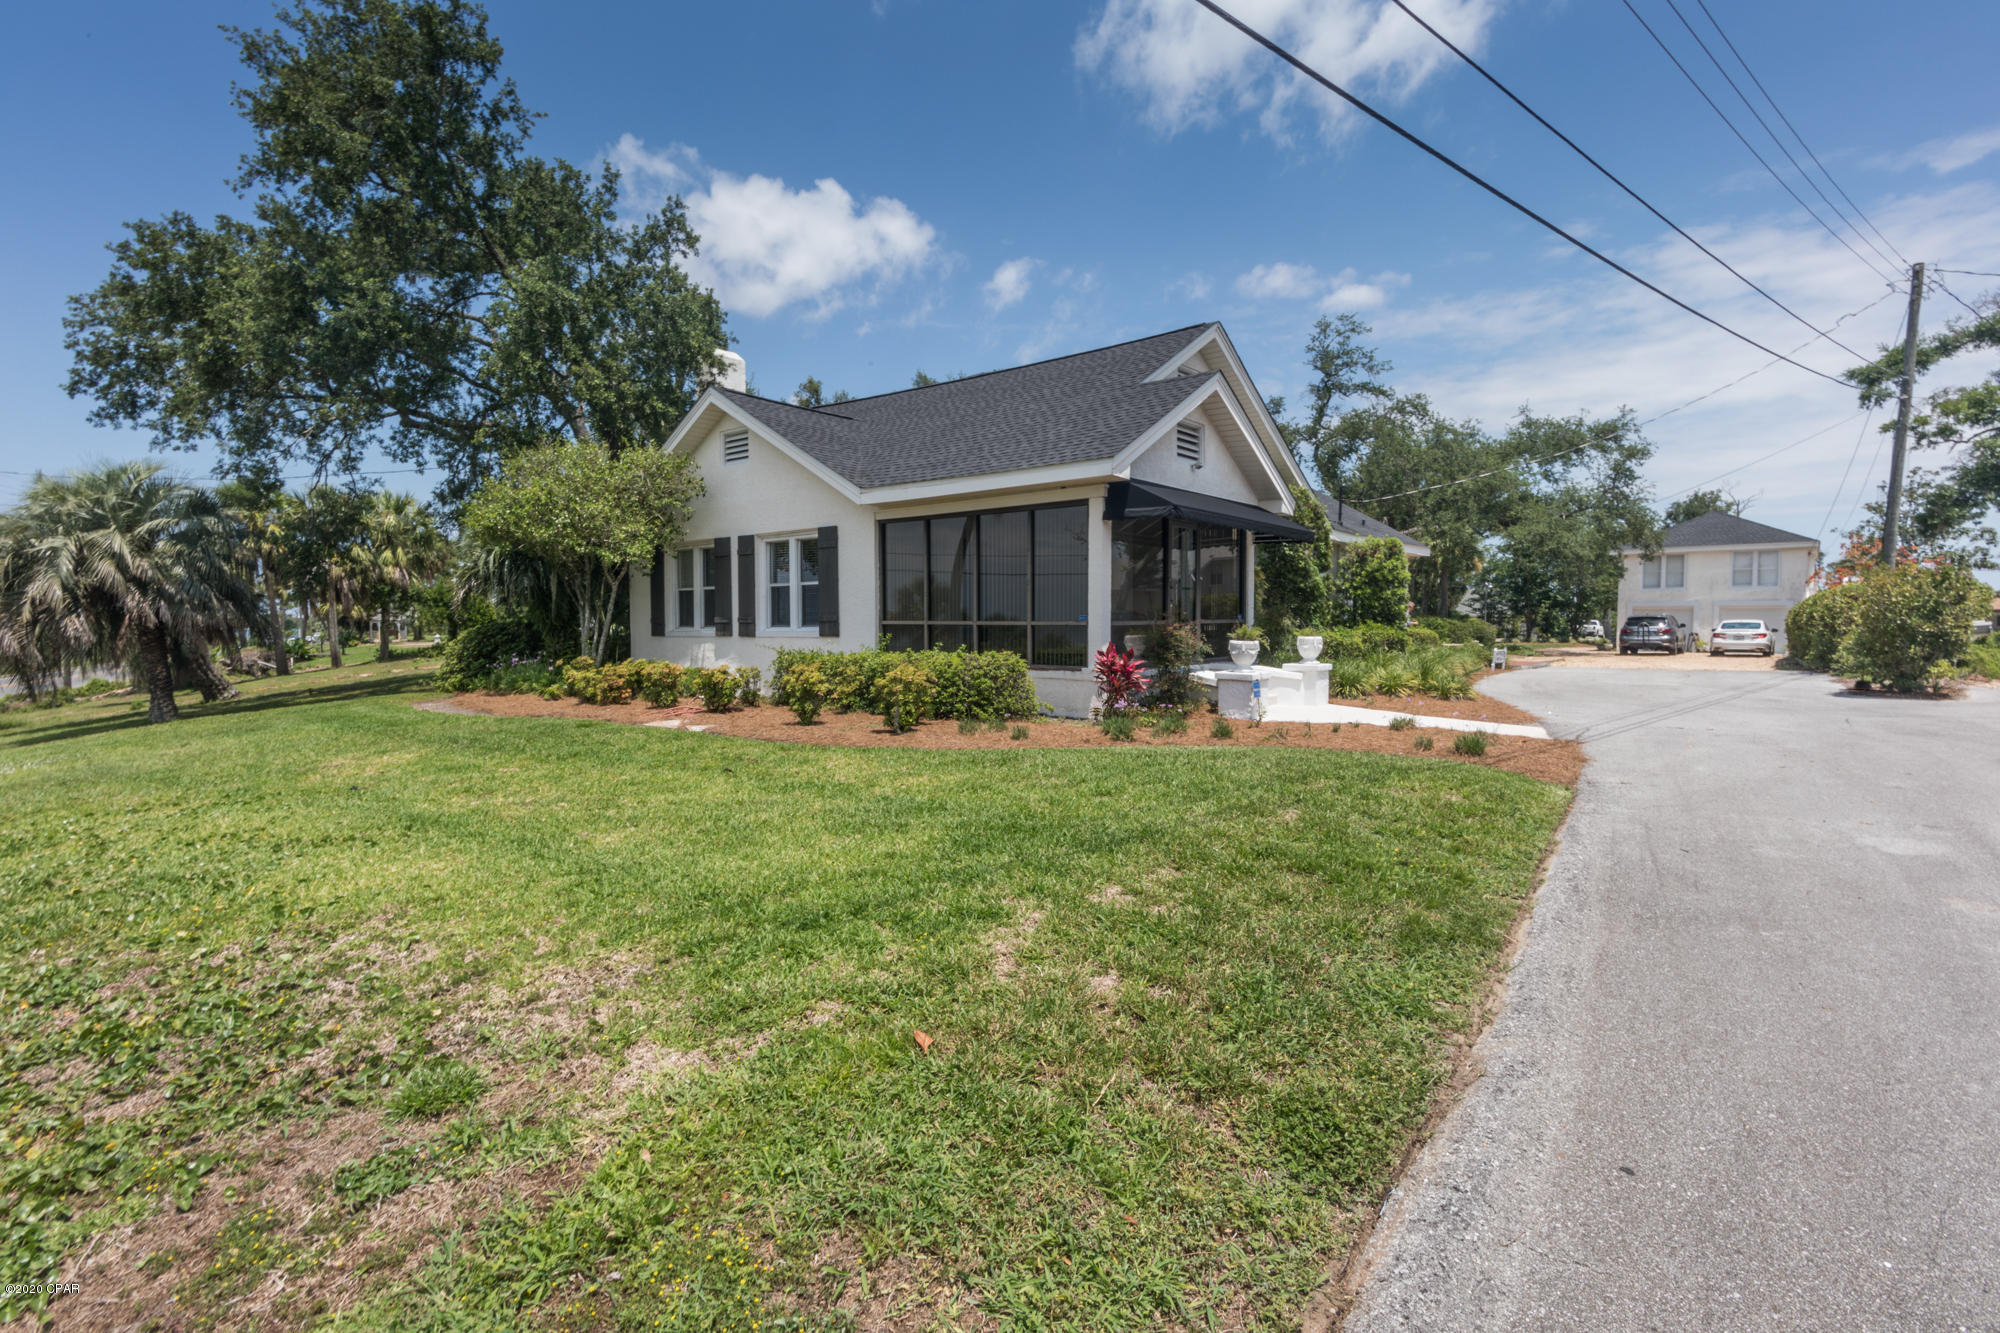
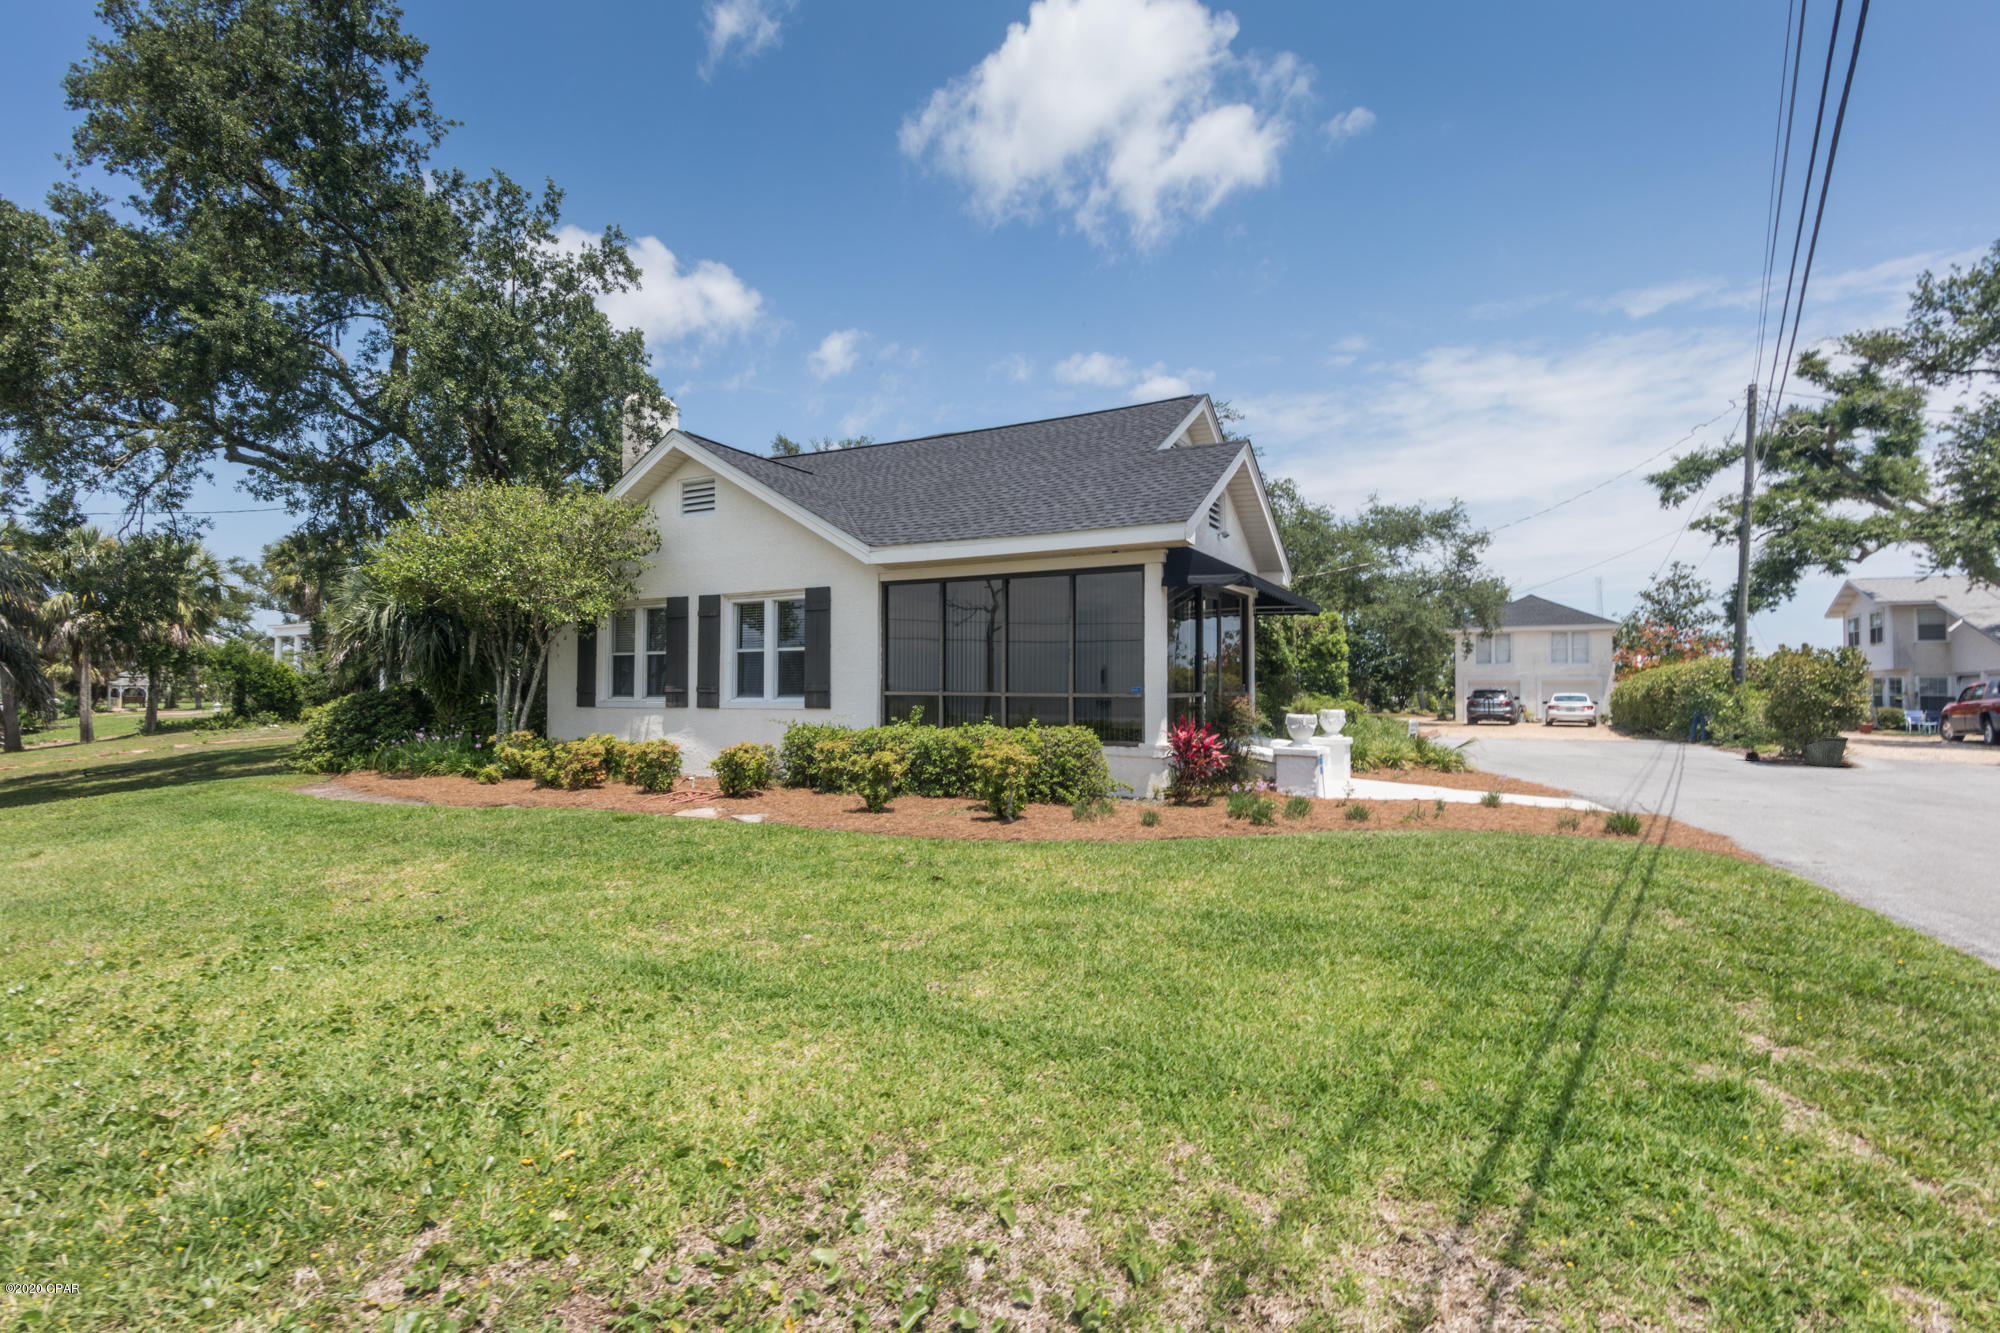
trash can: none [1921,658,1974,696] -> present [1807,735,1848,767]

